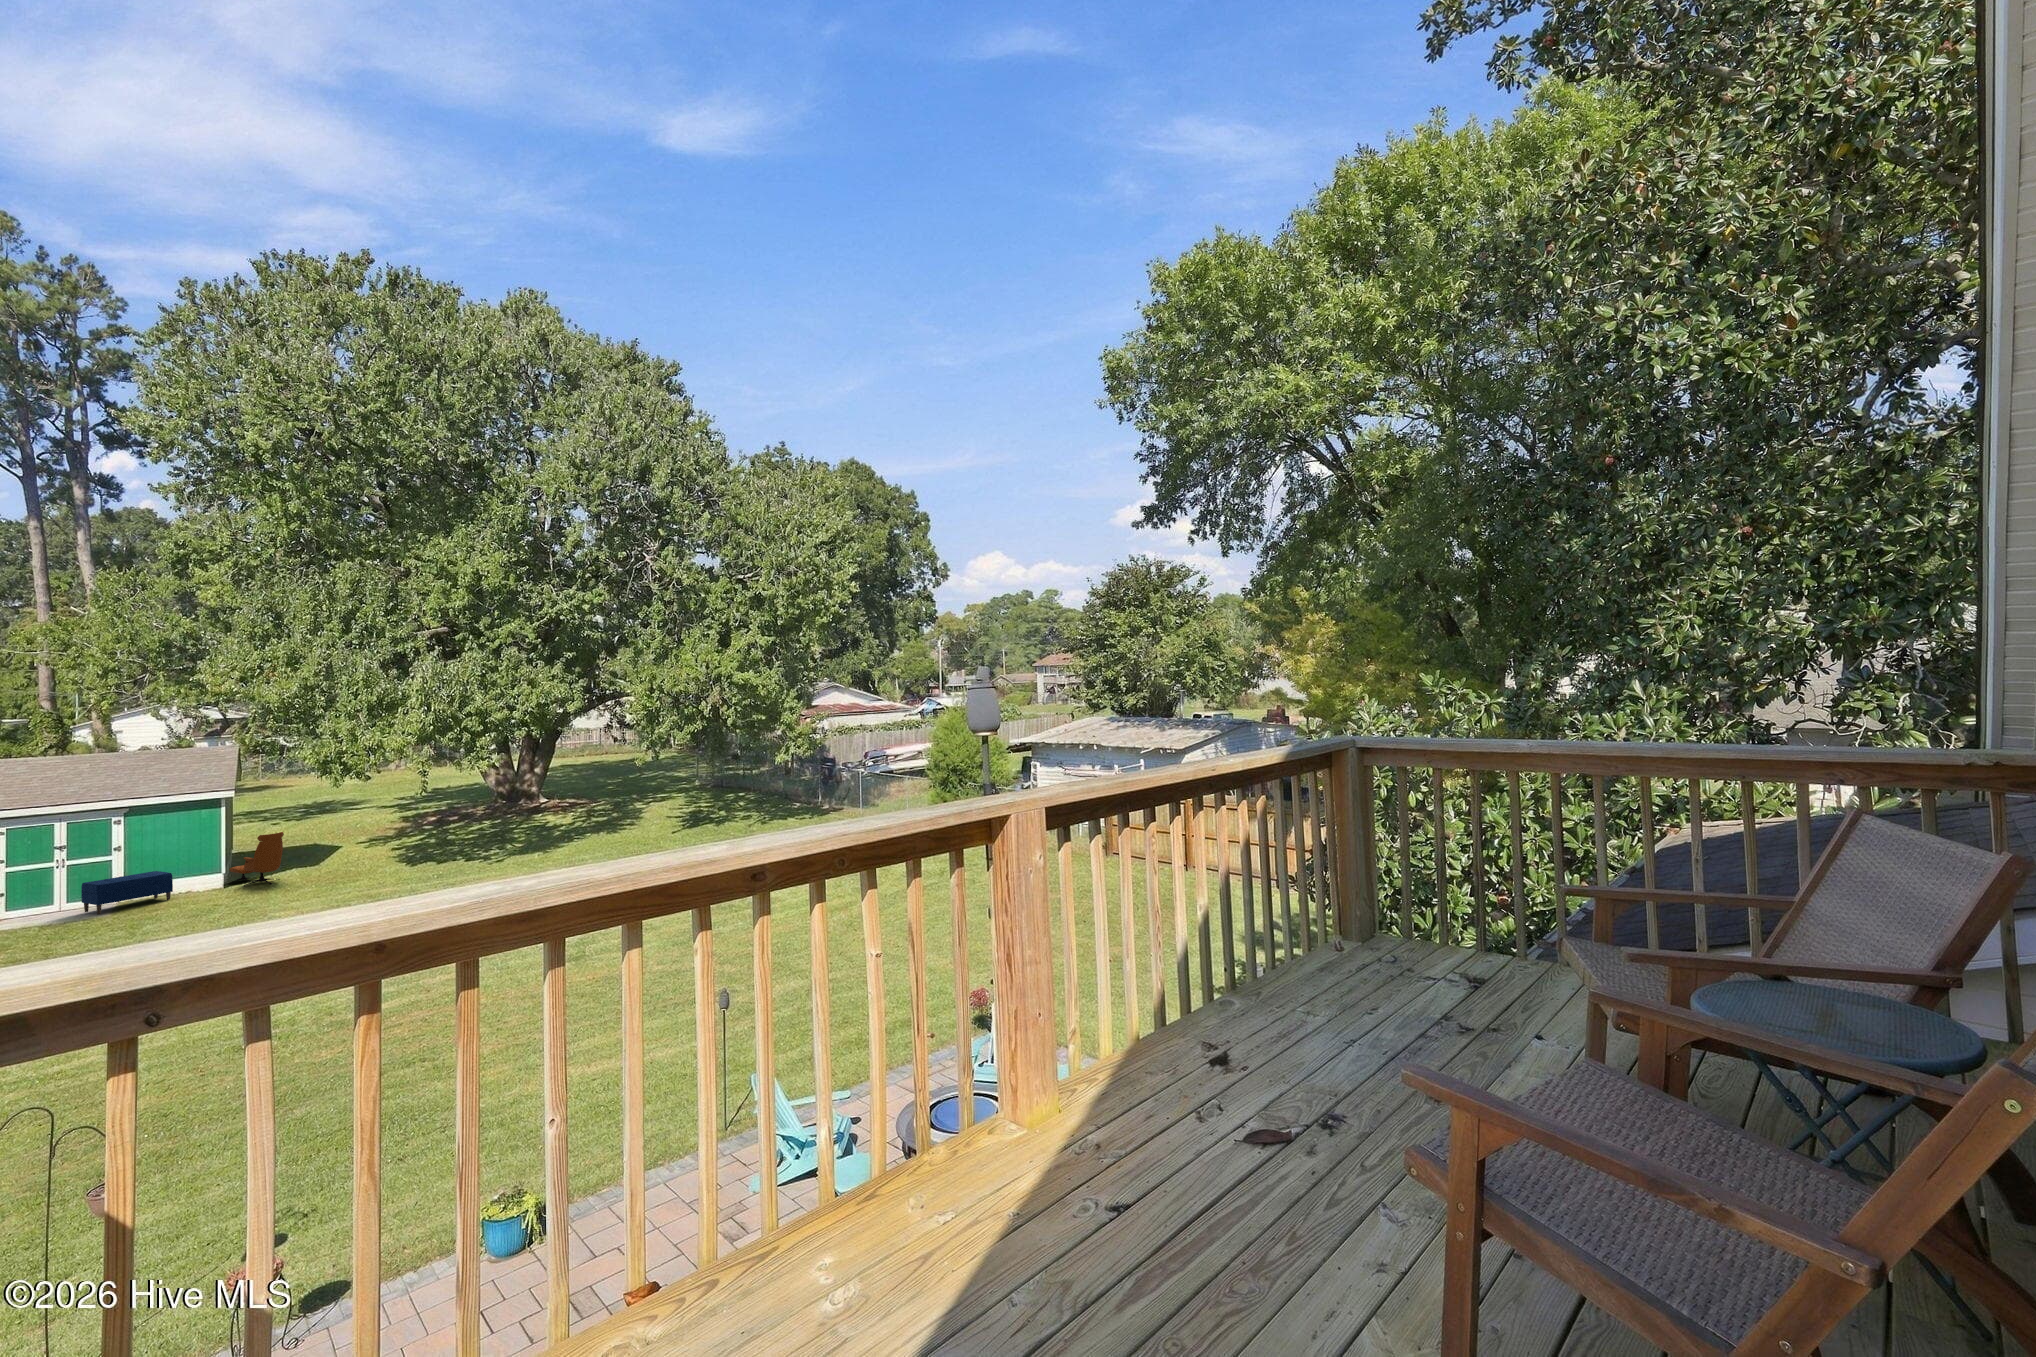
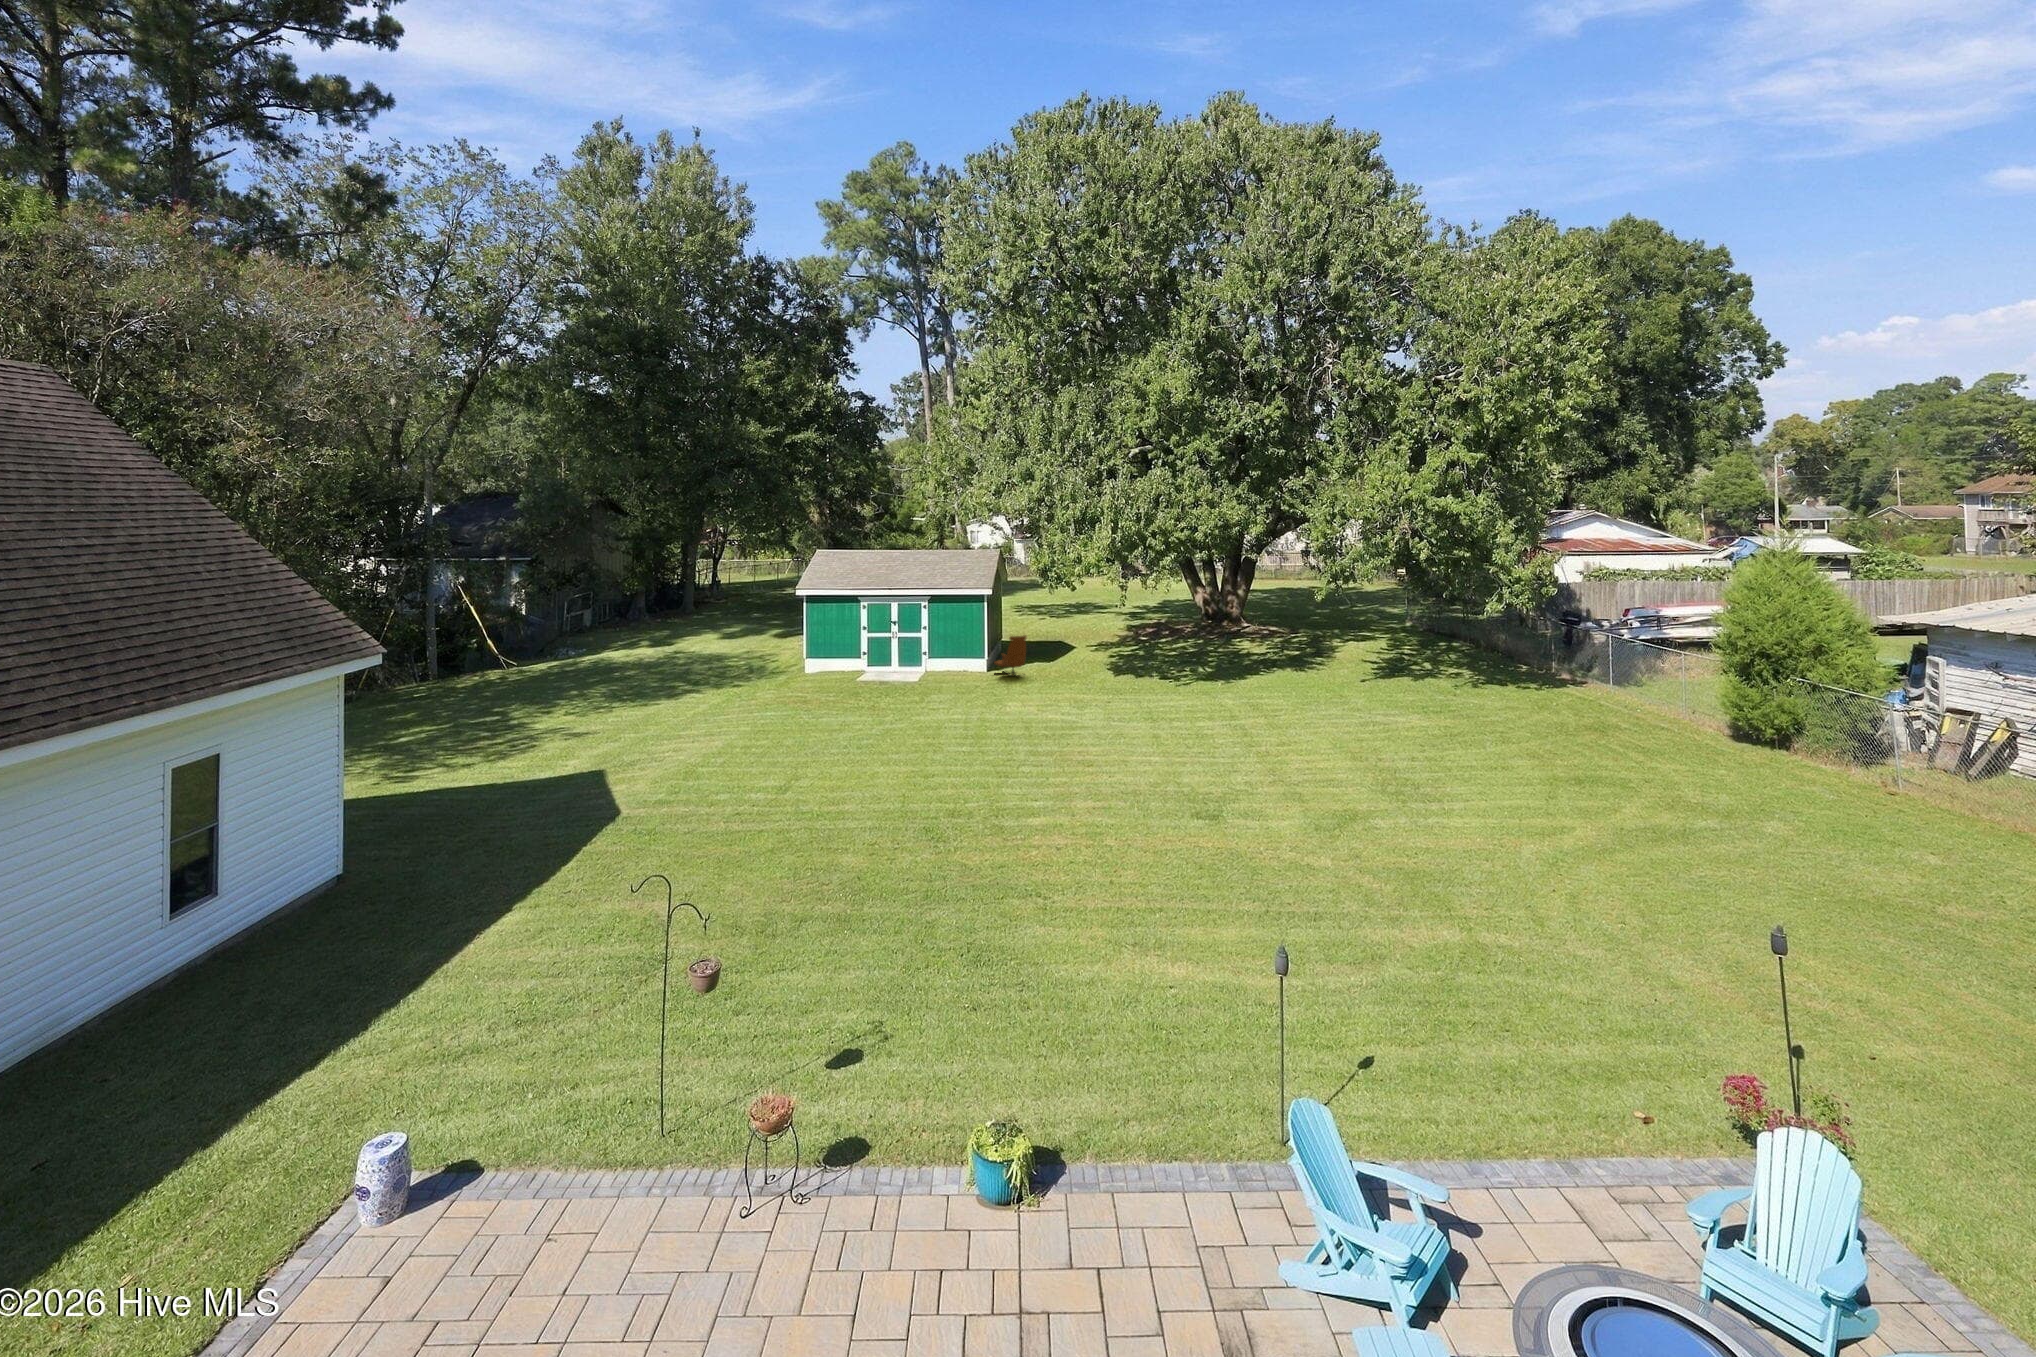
bench: present [81,871,173,914] -> none [906,658,957,686]

